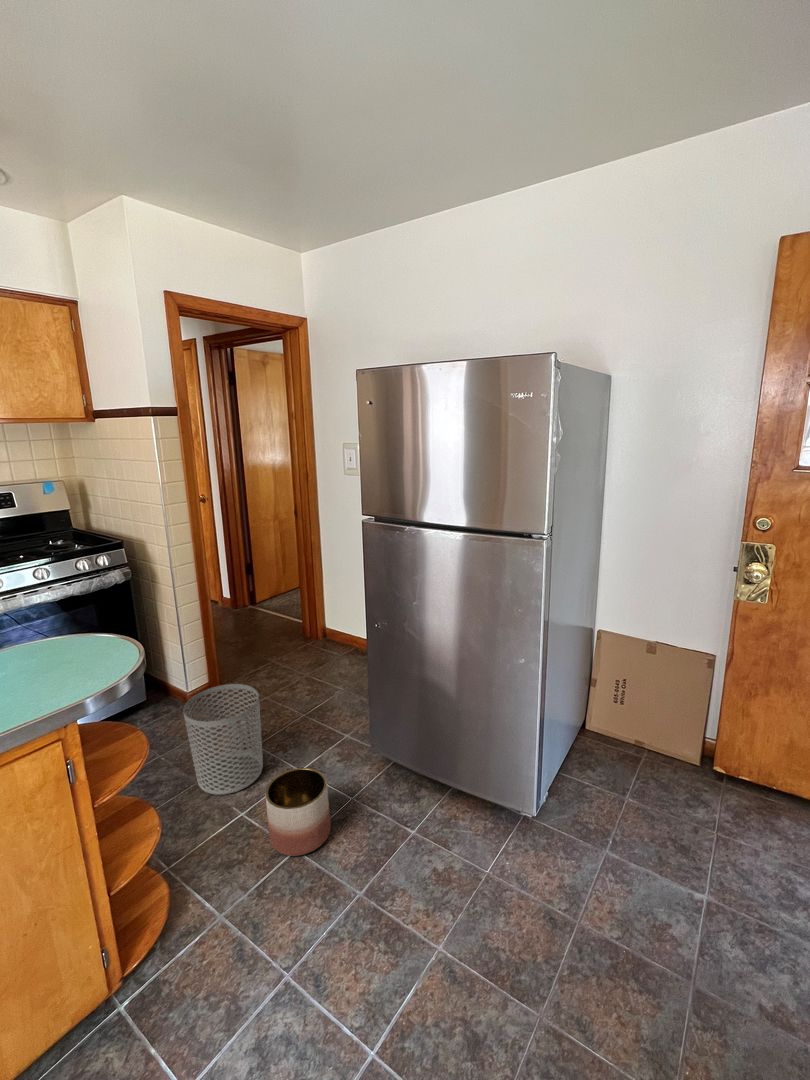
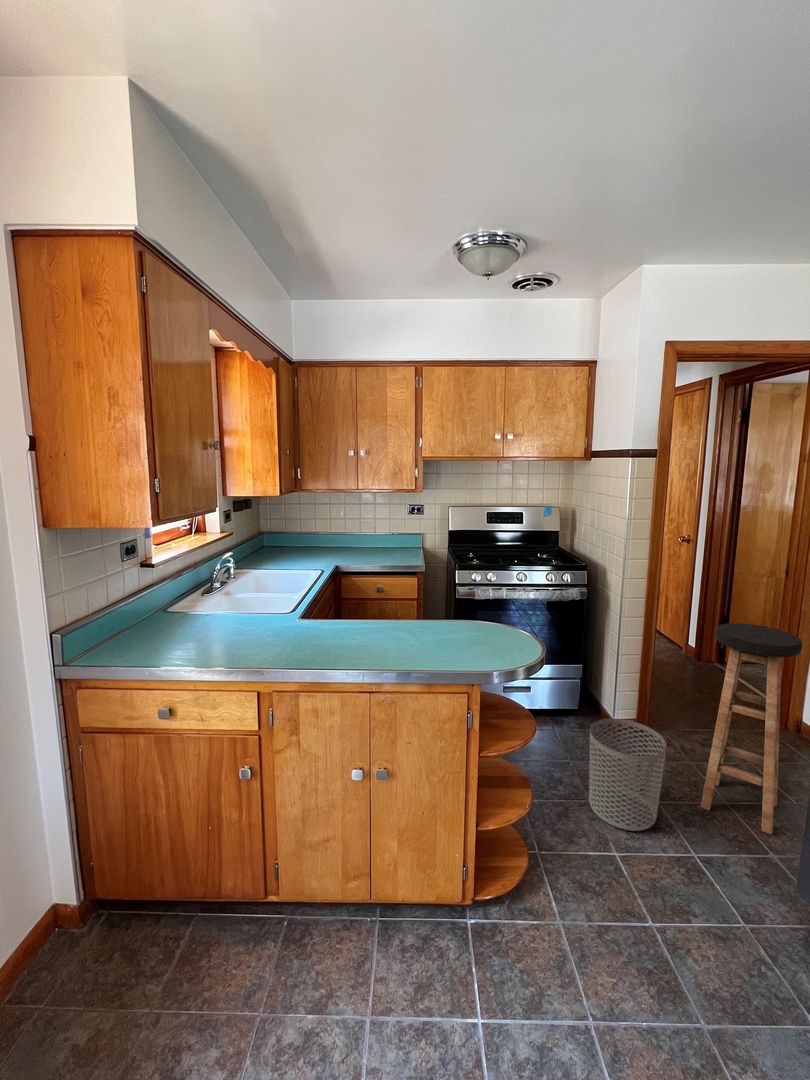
bar stool: none [270,559,341,732] -> present [701,623,802,835]
planter: present [265,768,331,856] -> none [630,837,708,941]

